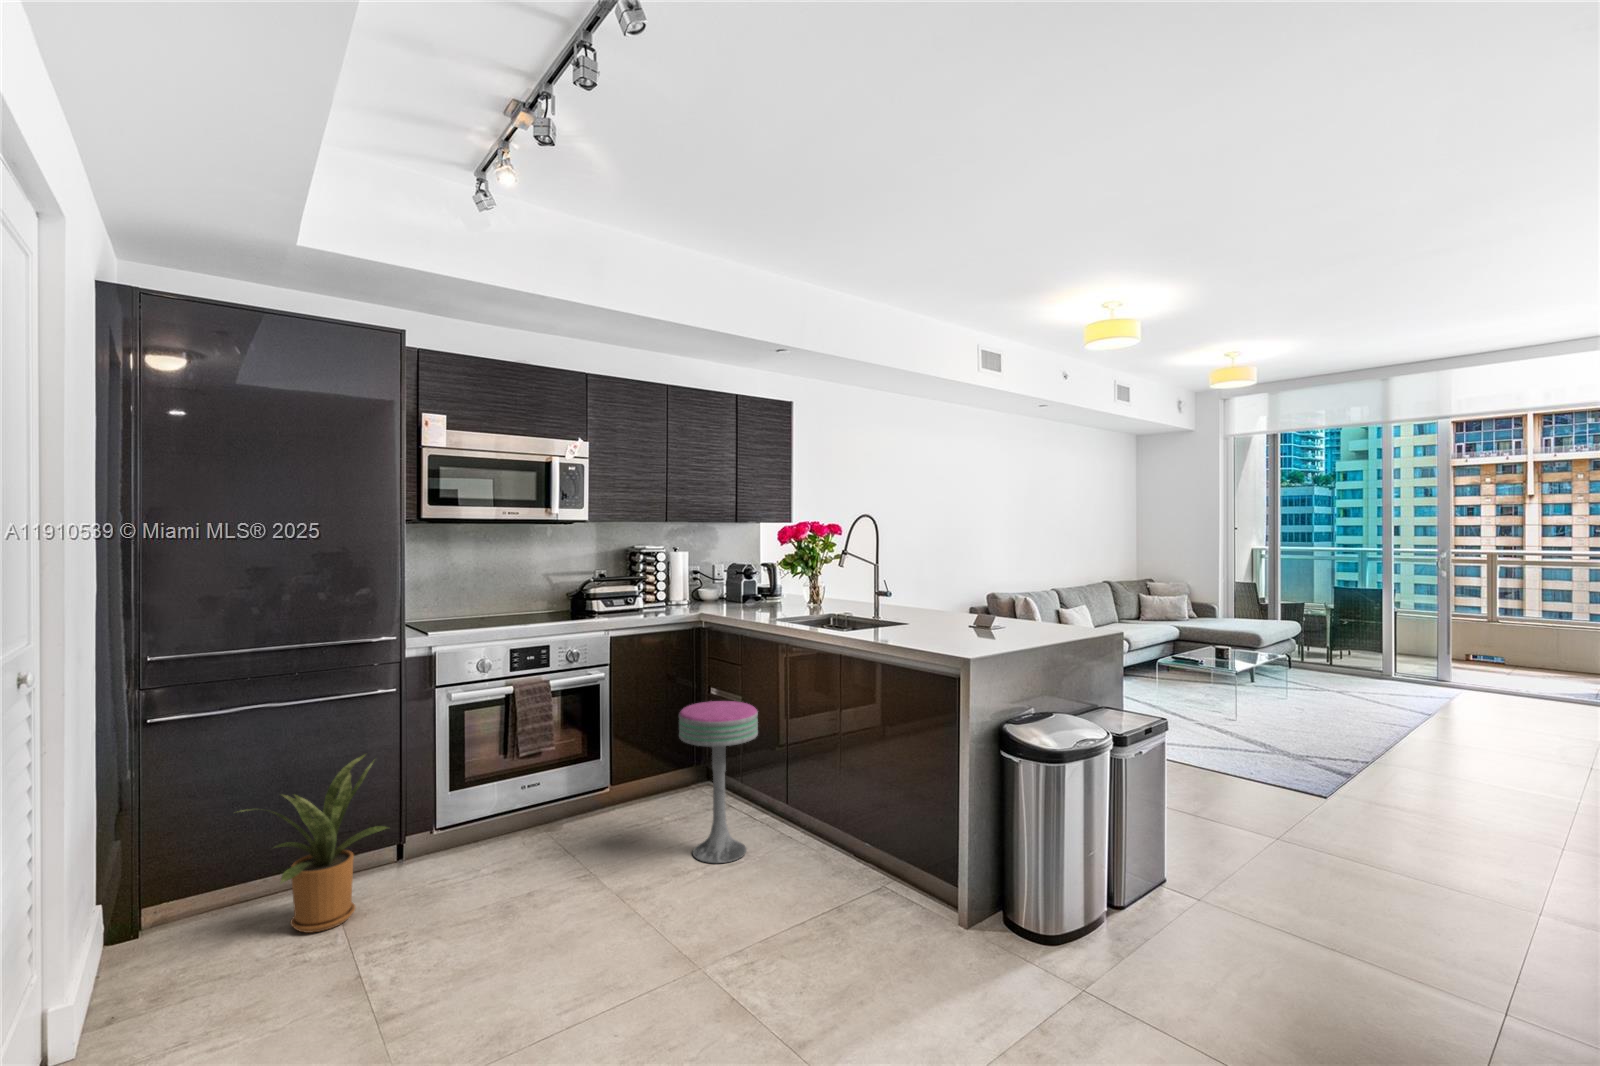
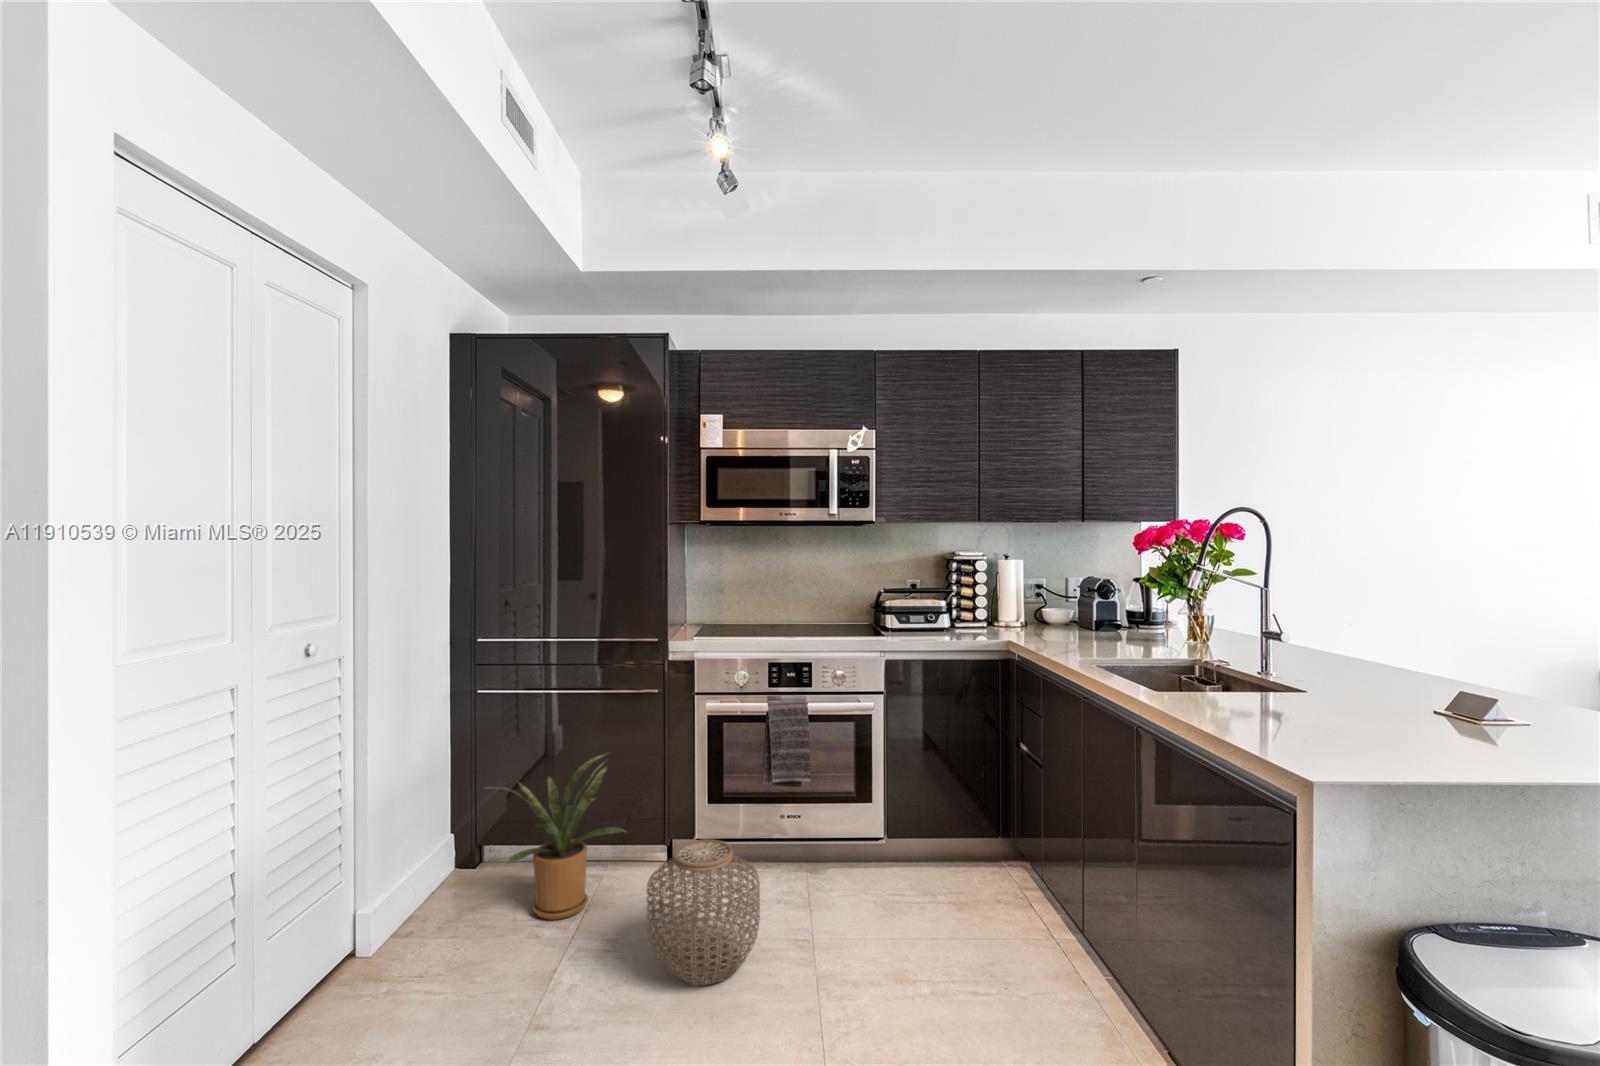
bar stool: present [679,701,758,863] -> none [913,760,1024,996]
woven basket: none [469,801,573,923] -> present [647,839,760,985]

